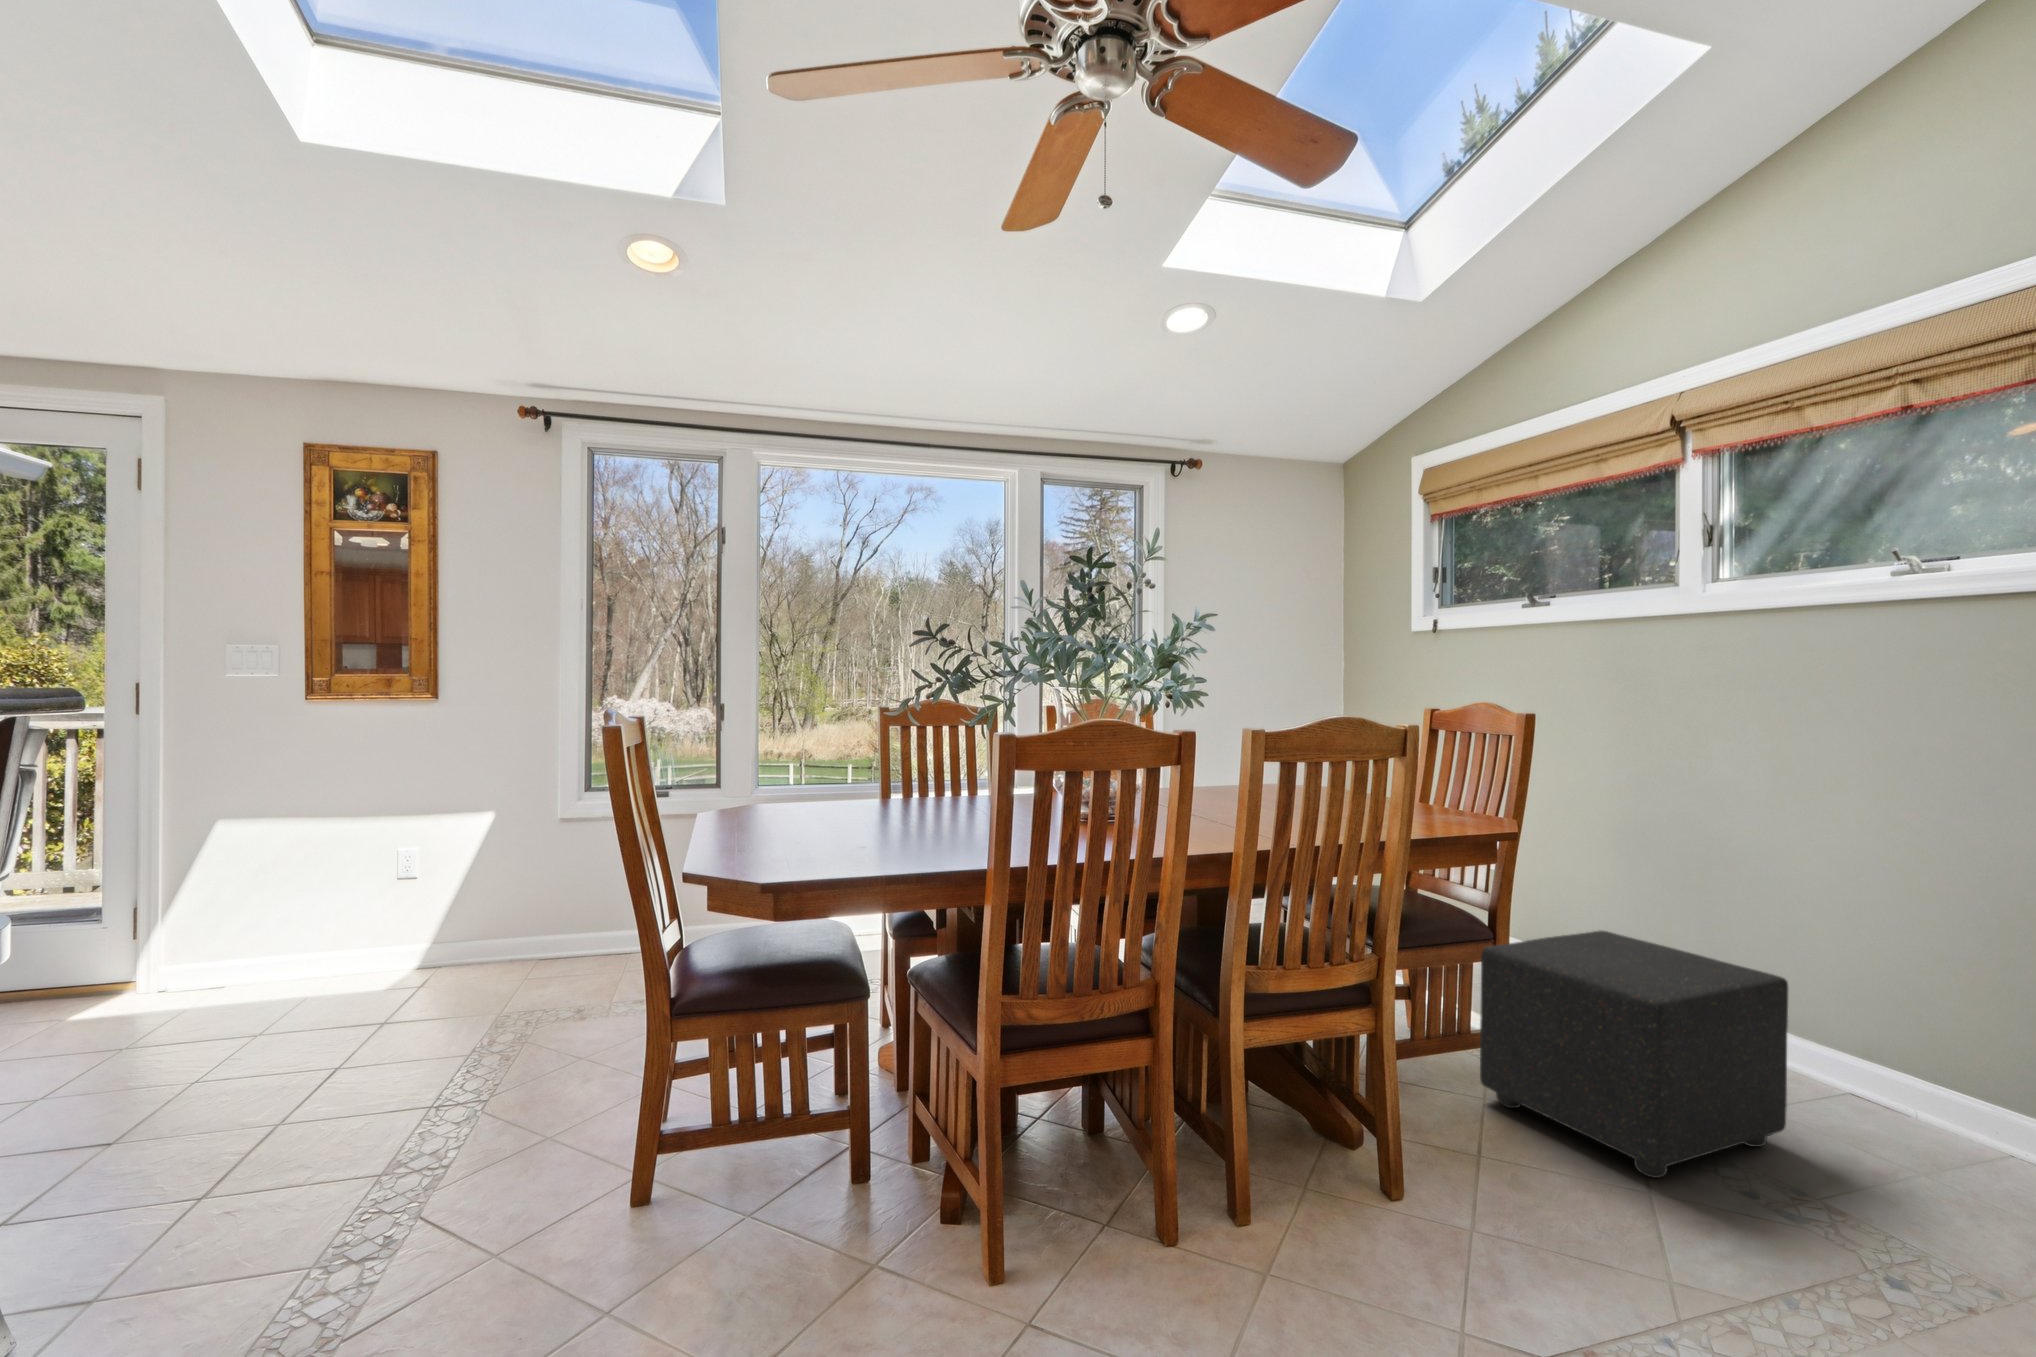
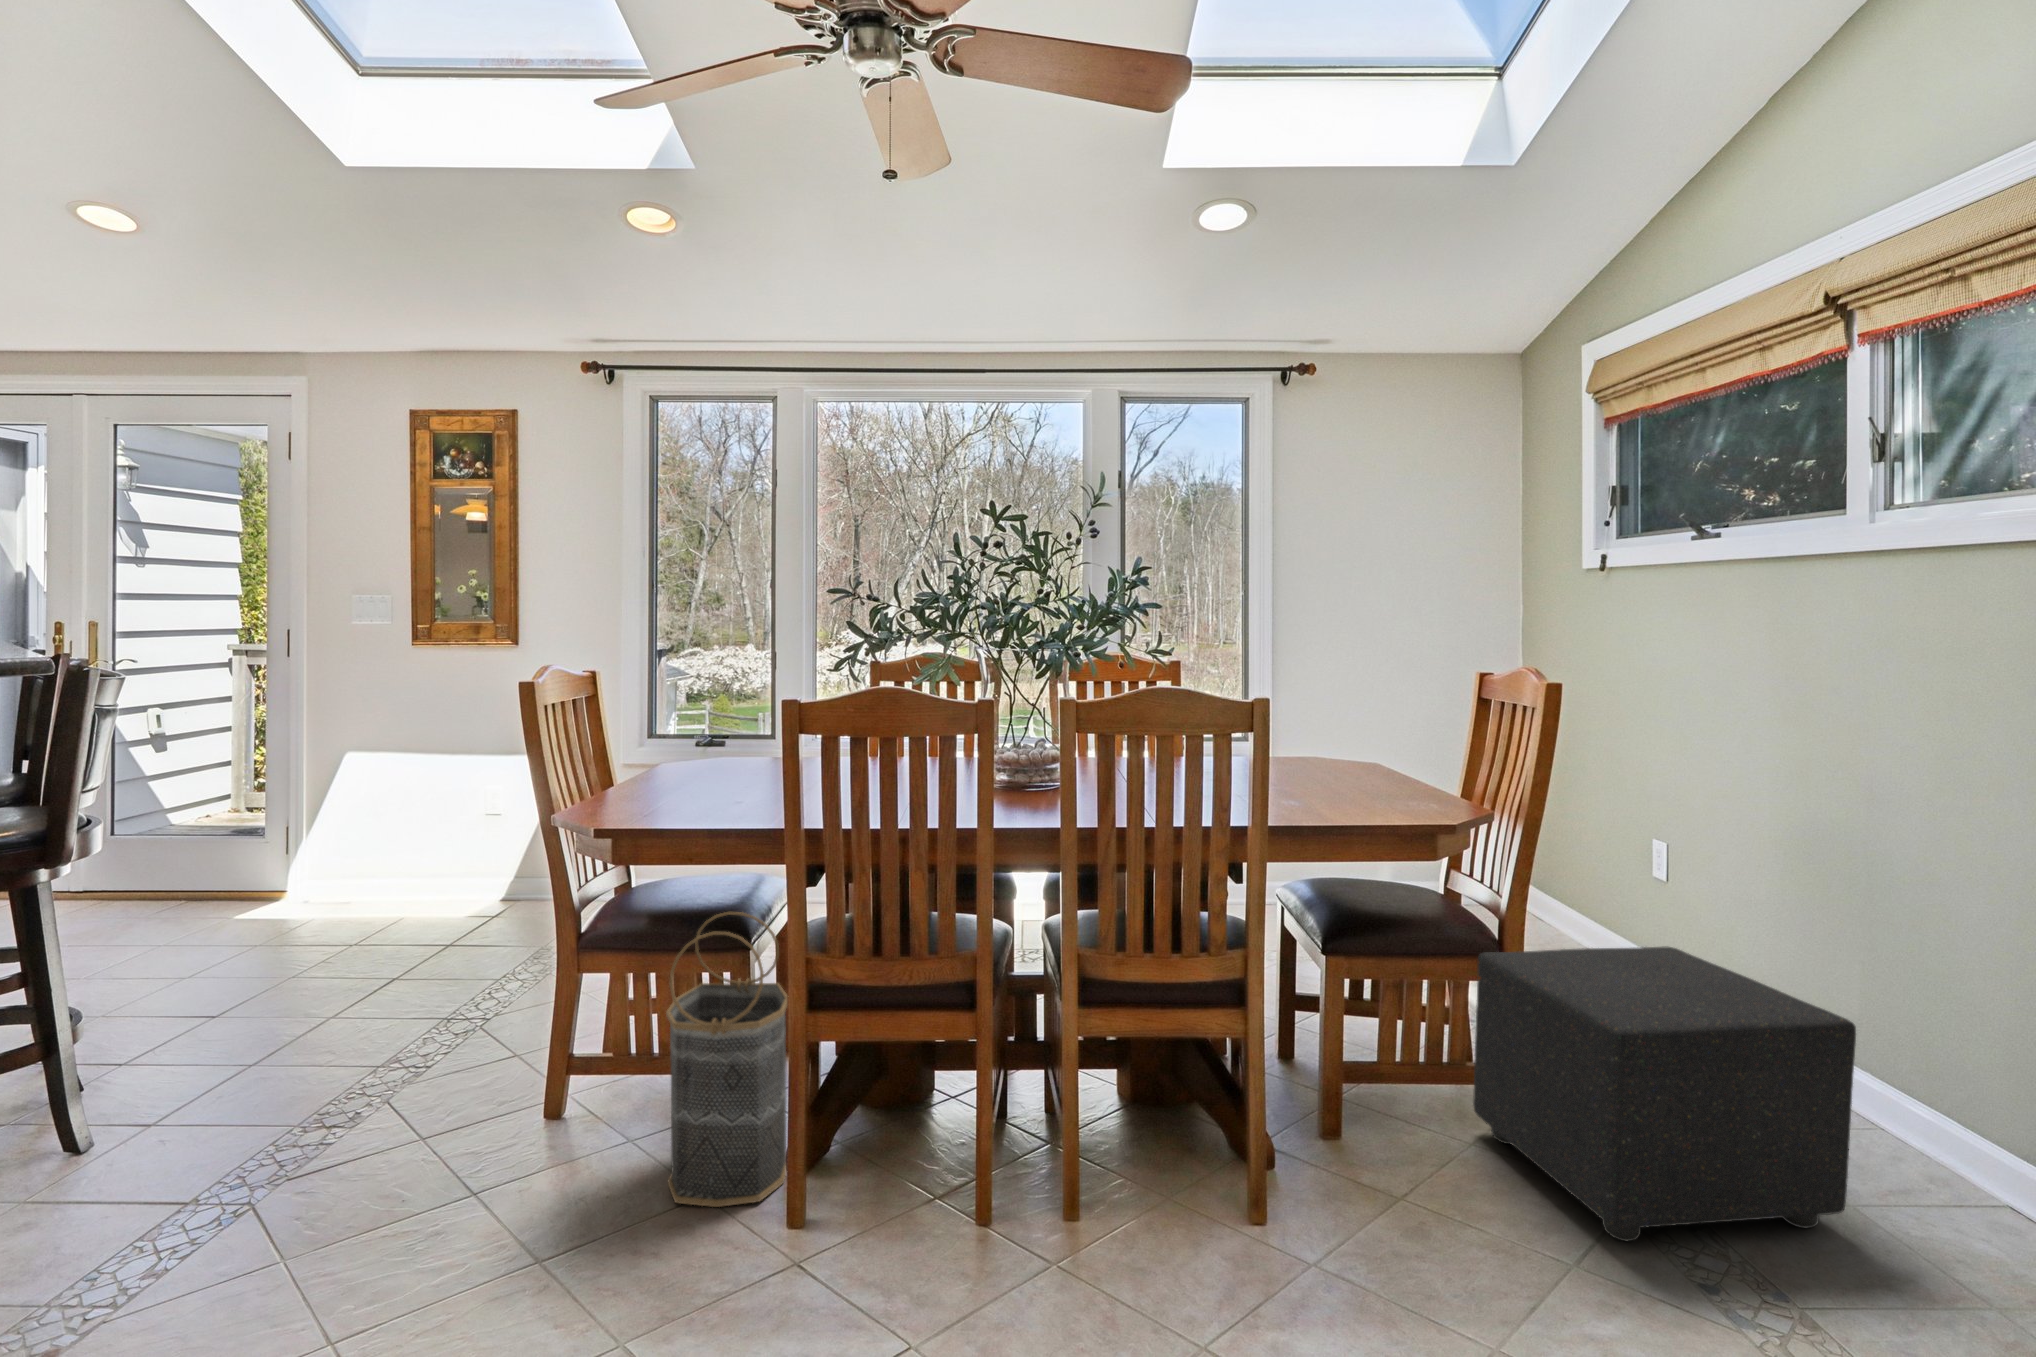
basket: none [813,964,938,1282] -> present [666,912,789,1207]

